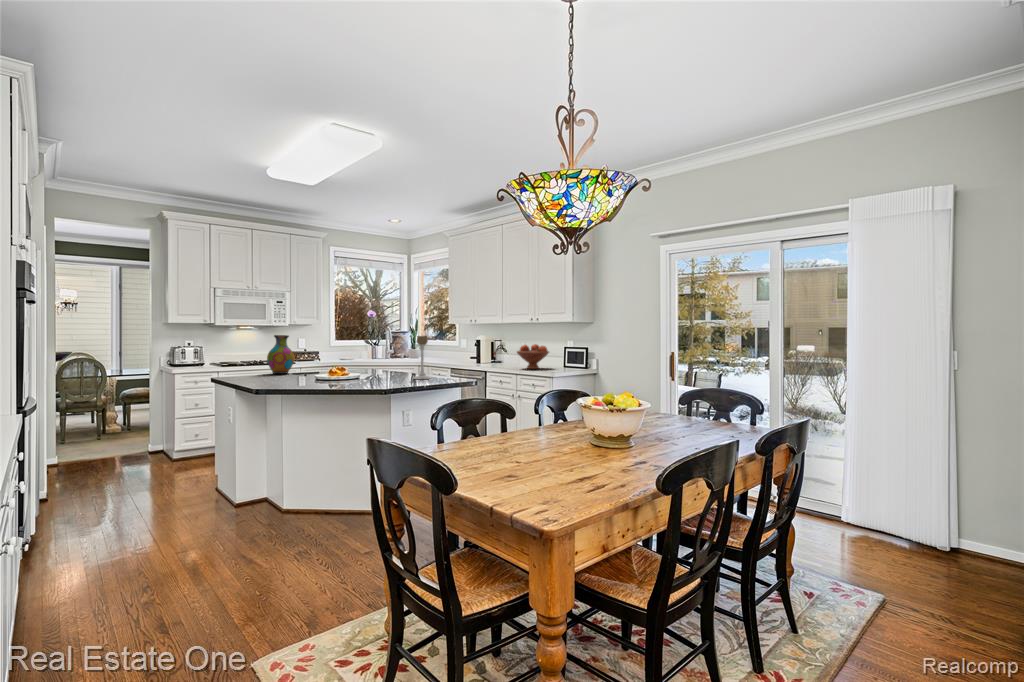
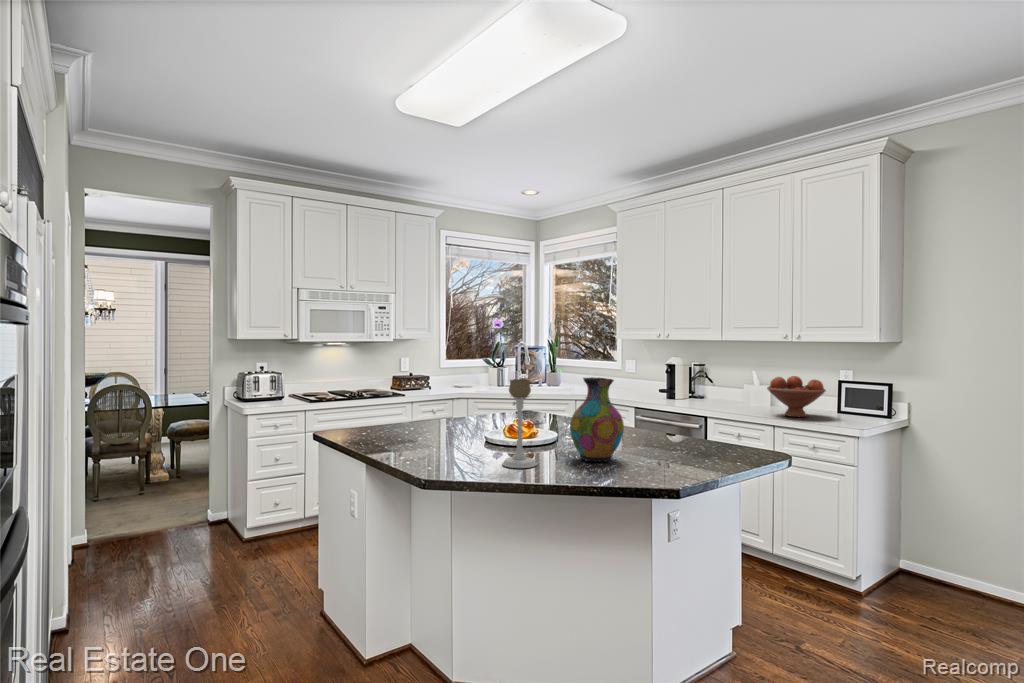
vase: present [267,335,294,374] -> present [570,377,624,462]
candle holder: present [414,336,430,379] -> present [502,379,537,468]

